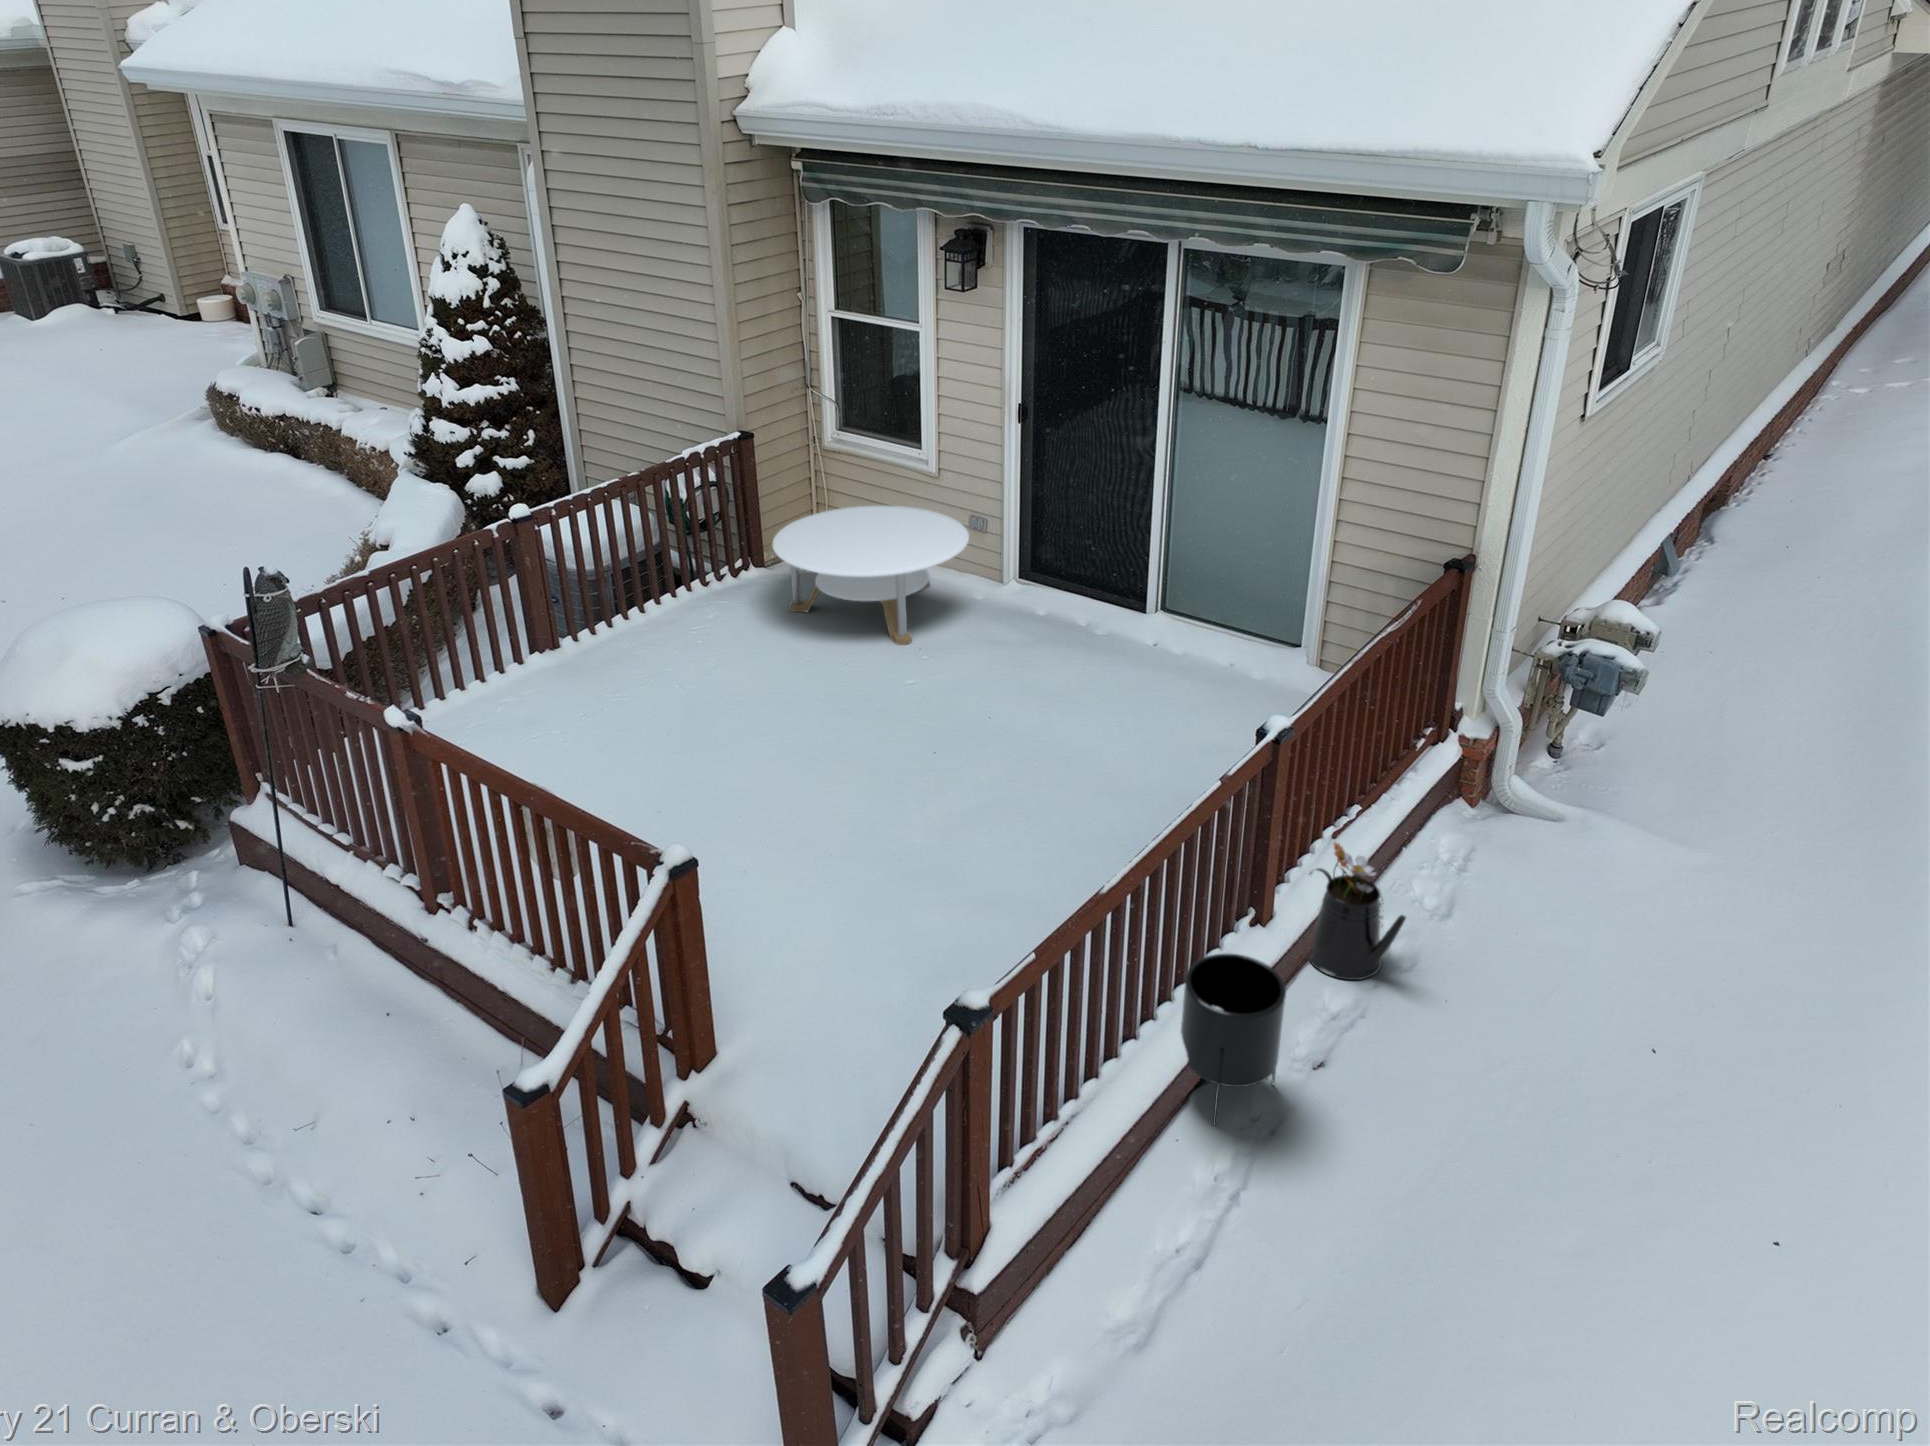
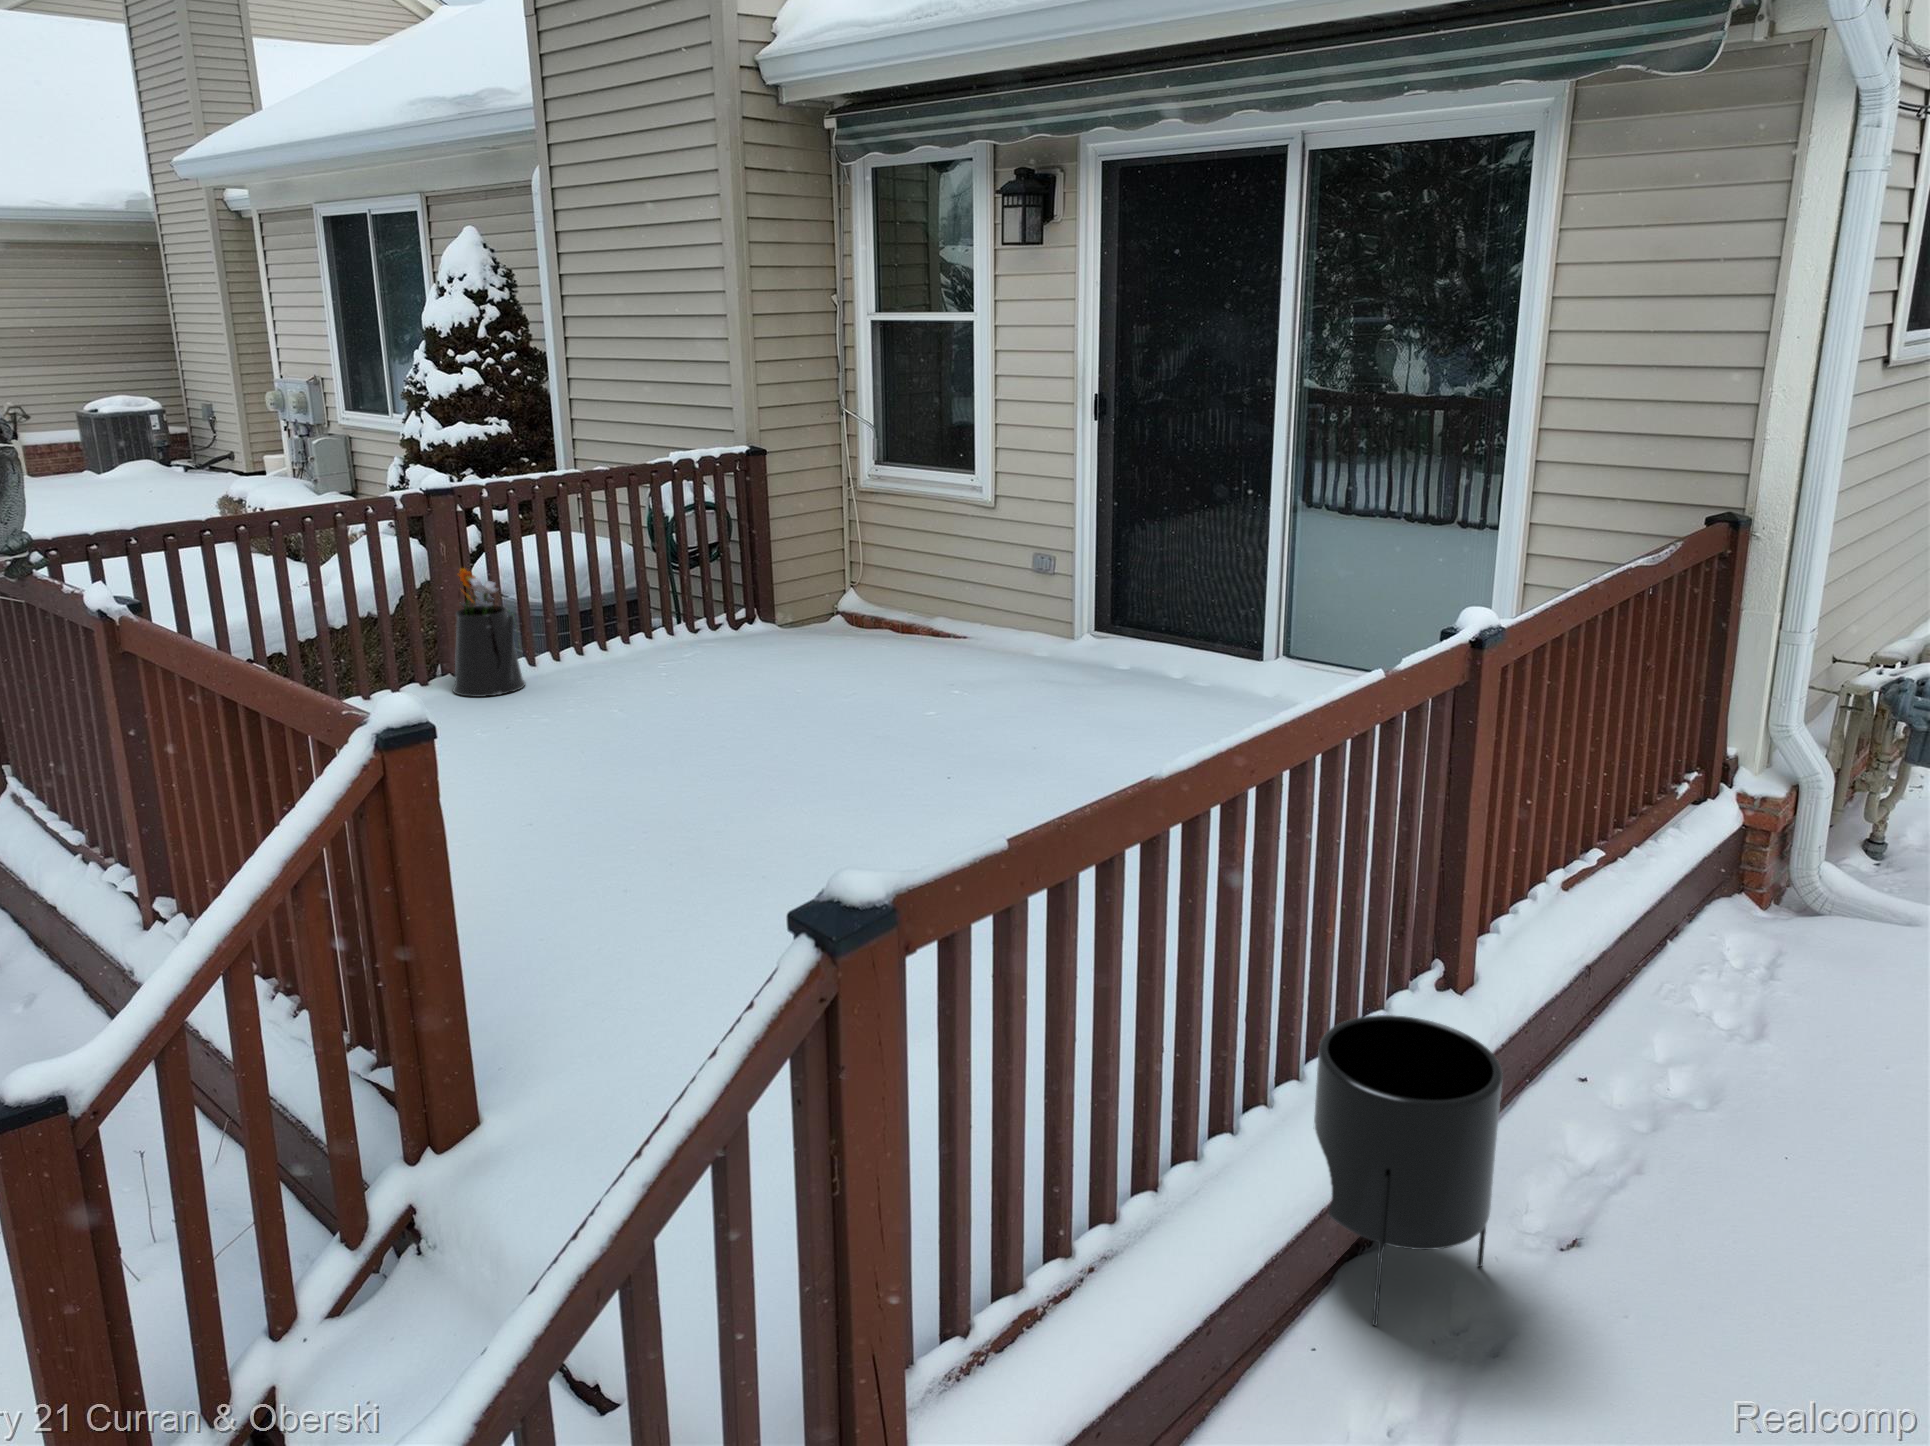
round table: present [773,506,969,645] -> none [771,537,1028,689]
watering can: present [1309,843,1406,980] -> present [453,569,525,697]

